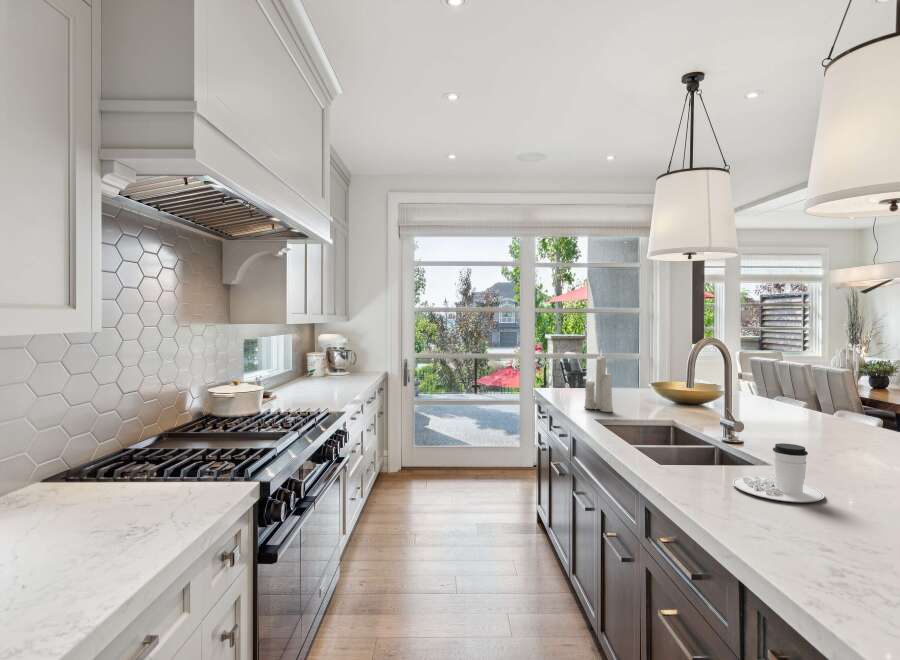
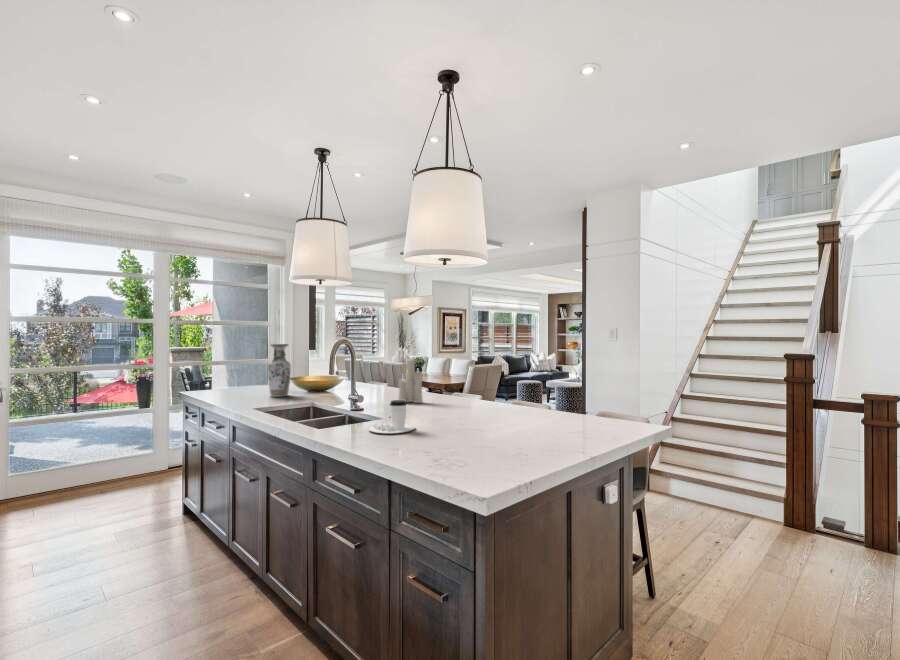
vase: none [620,339,649,407] -> present [268,344,291,397]
candle: present [584,356,613,412] -> present [398,358,423,403]

